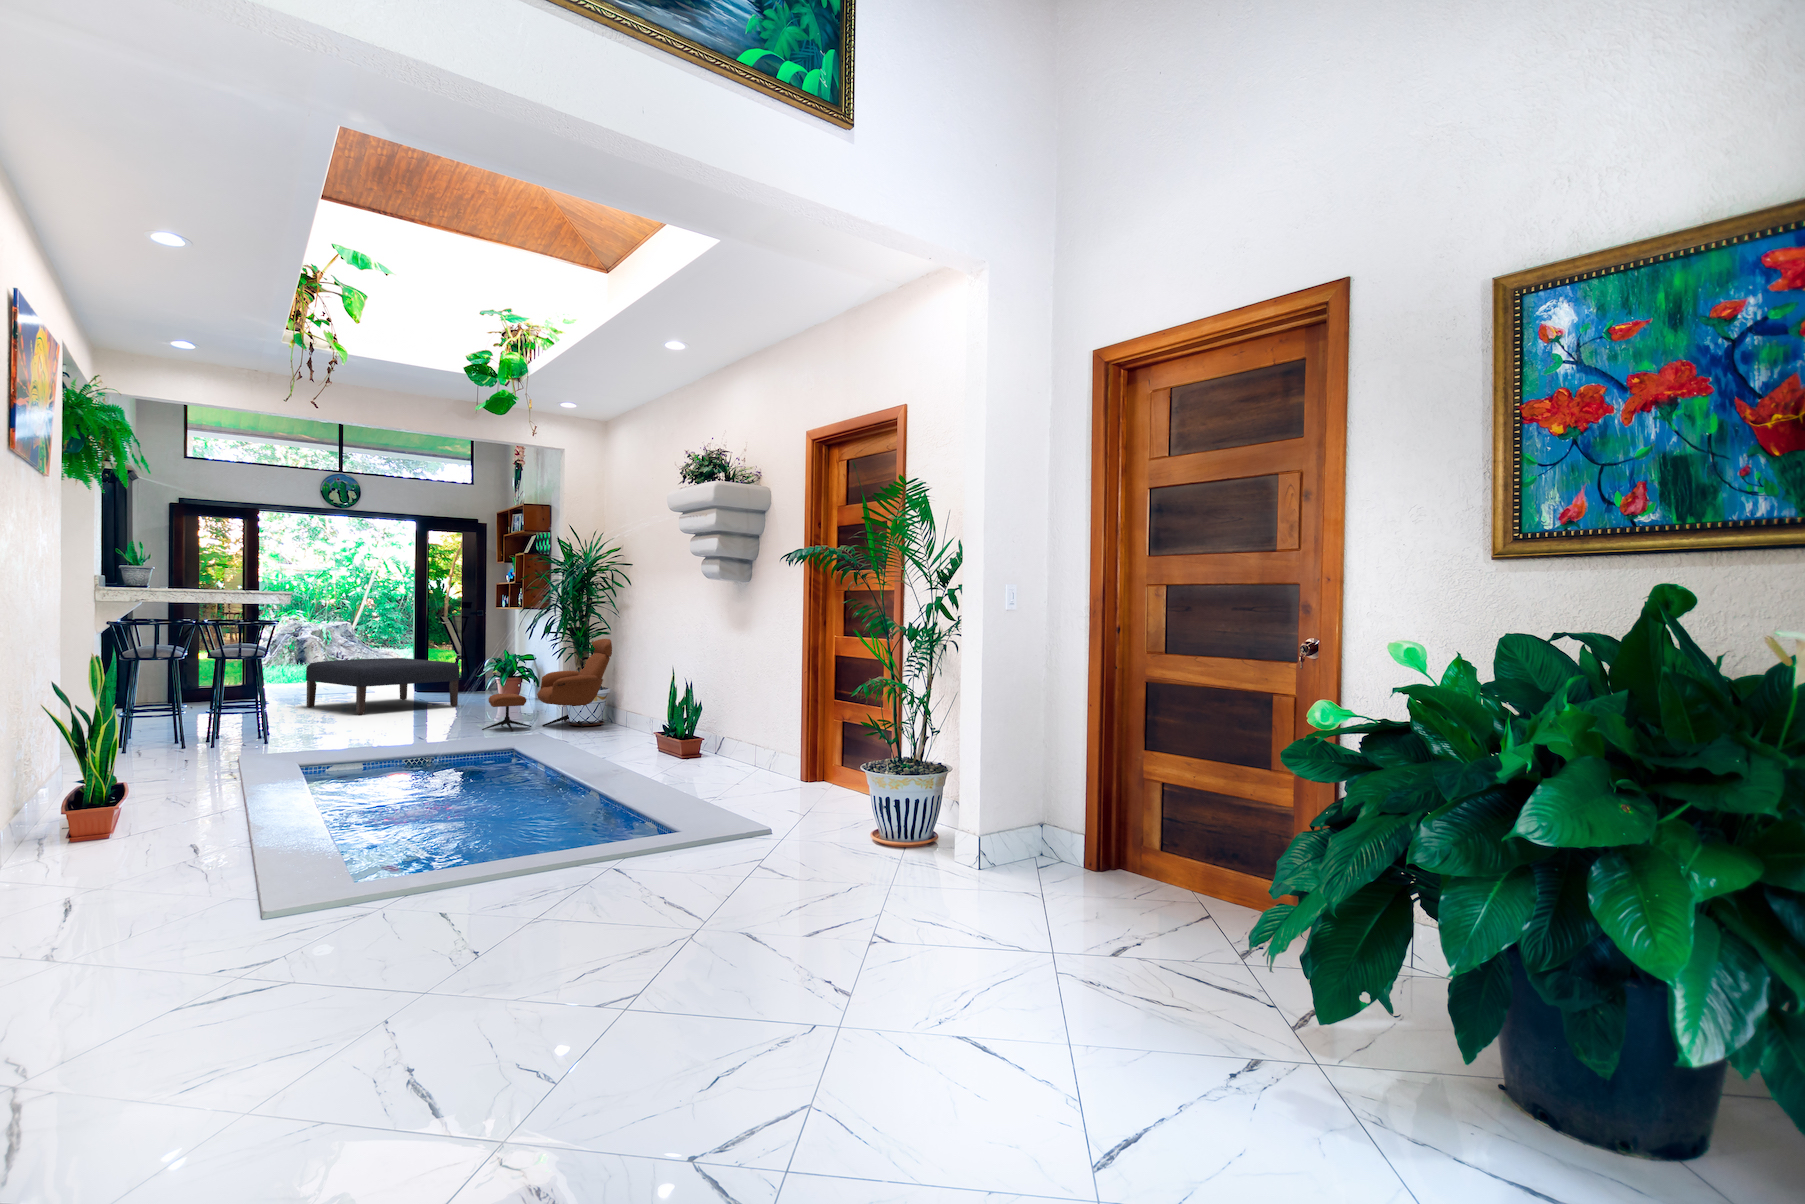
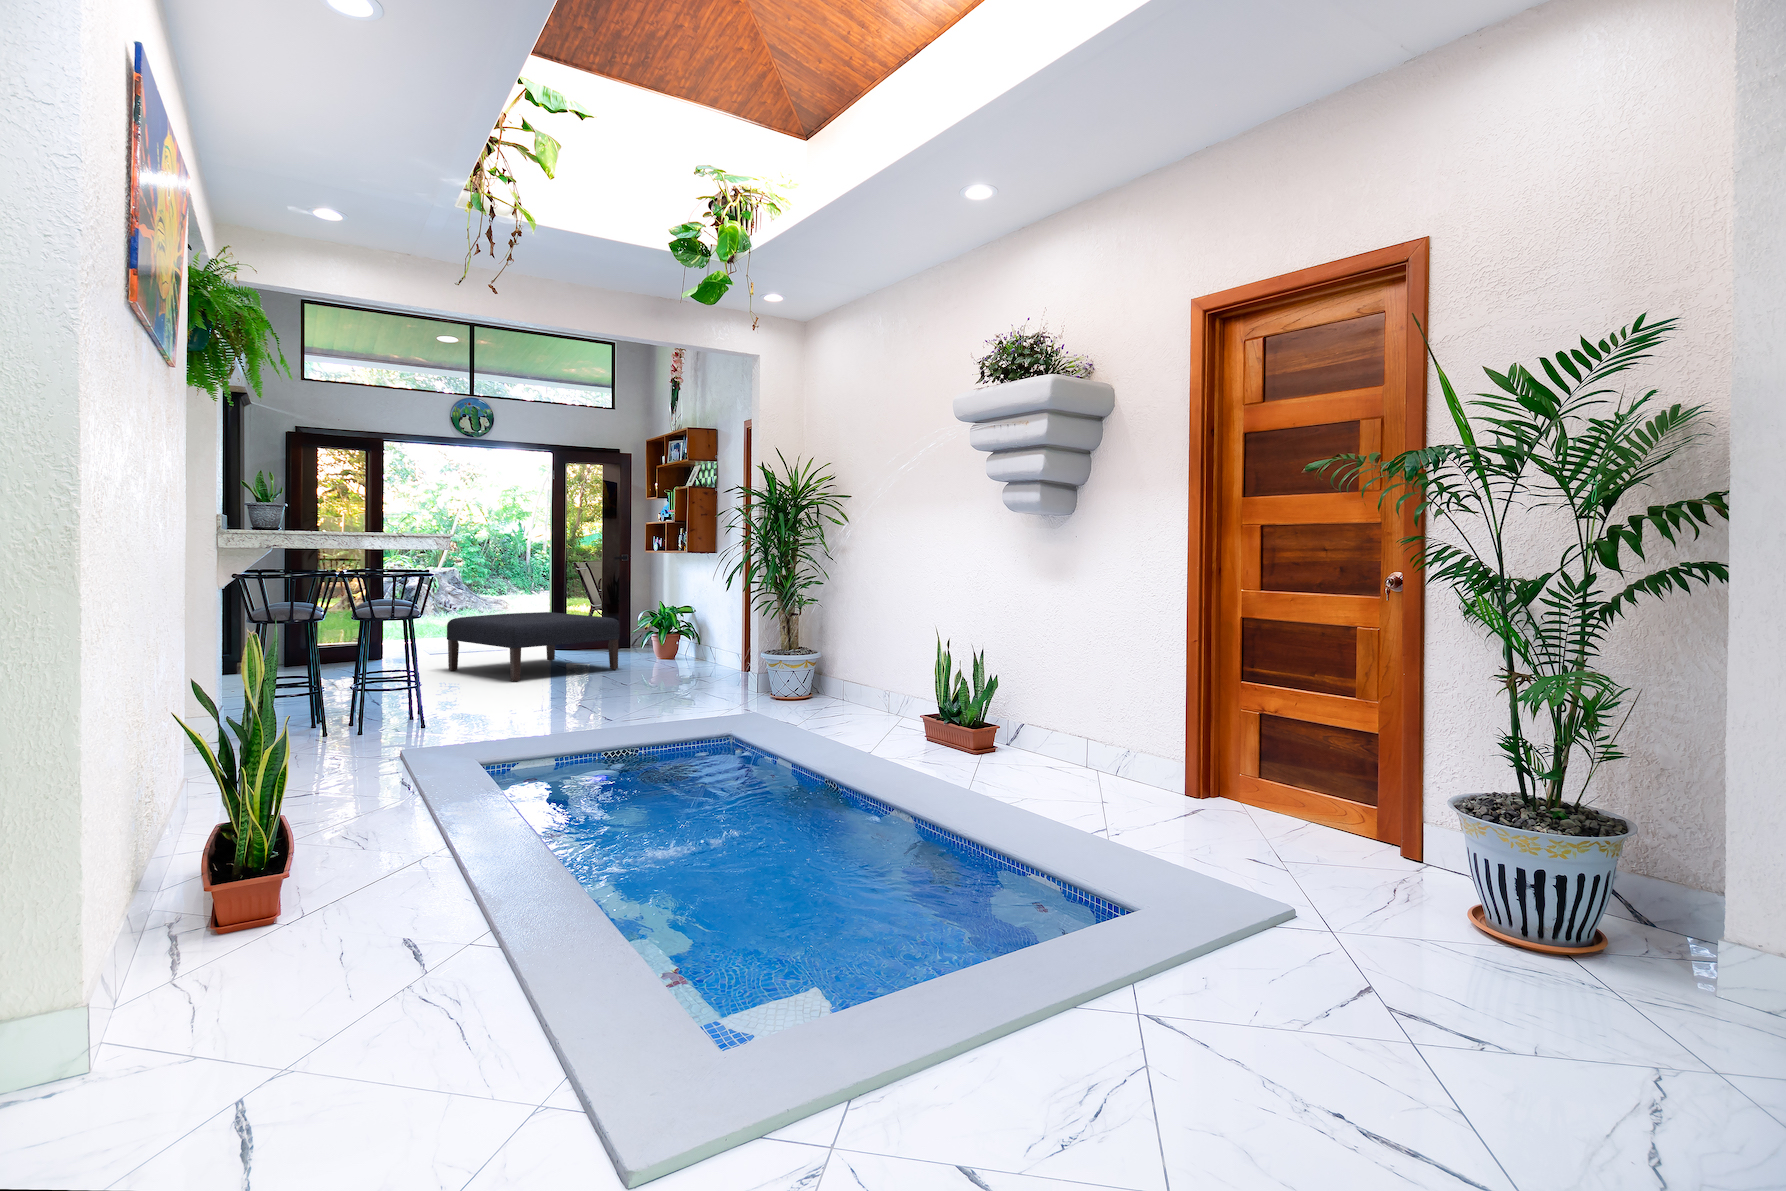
lounge chair: present [482,639,612,731] -> none [673,590,819,707]

